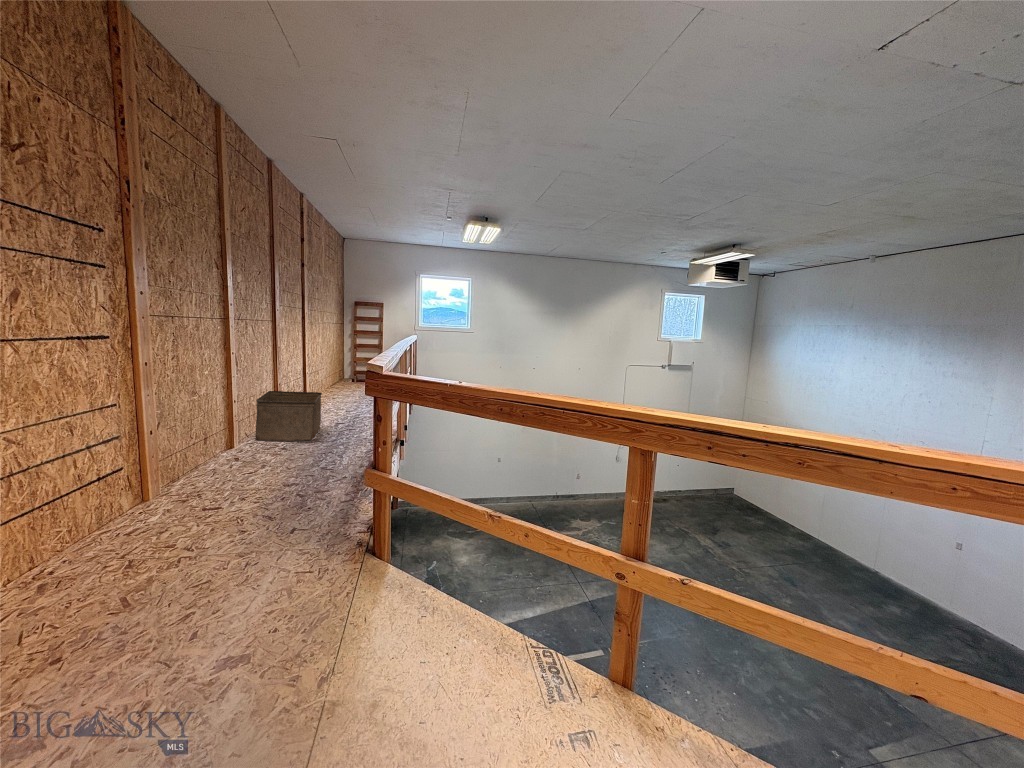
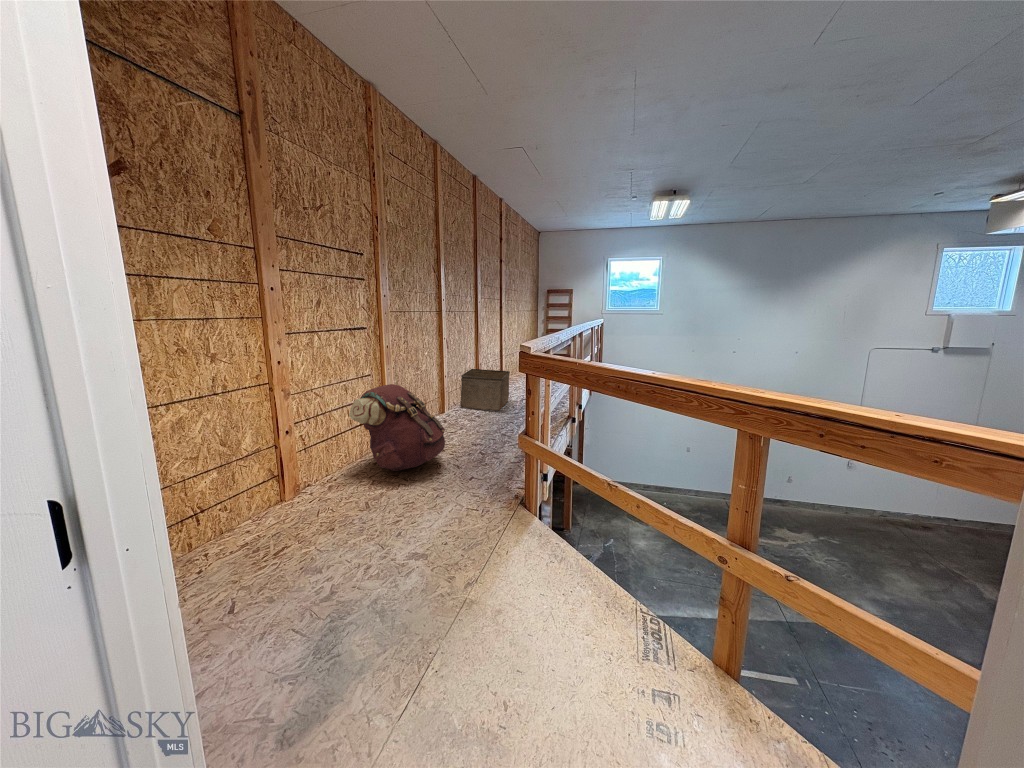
backpack: none [78,418,249,542] -> present [349,384,445,471]

